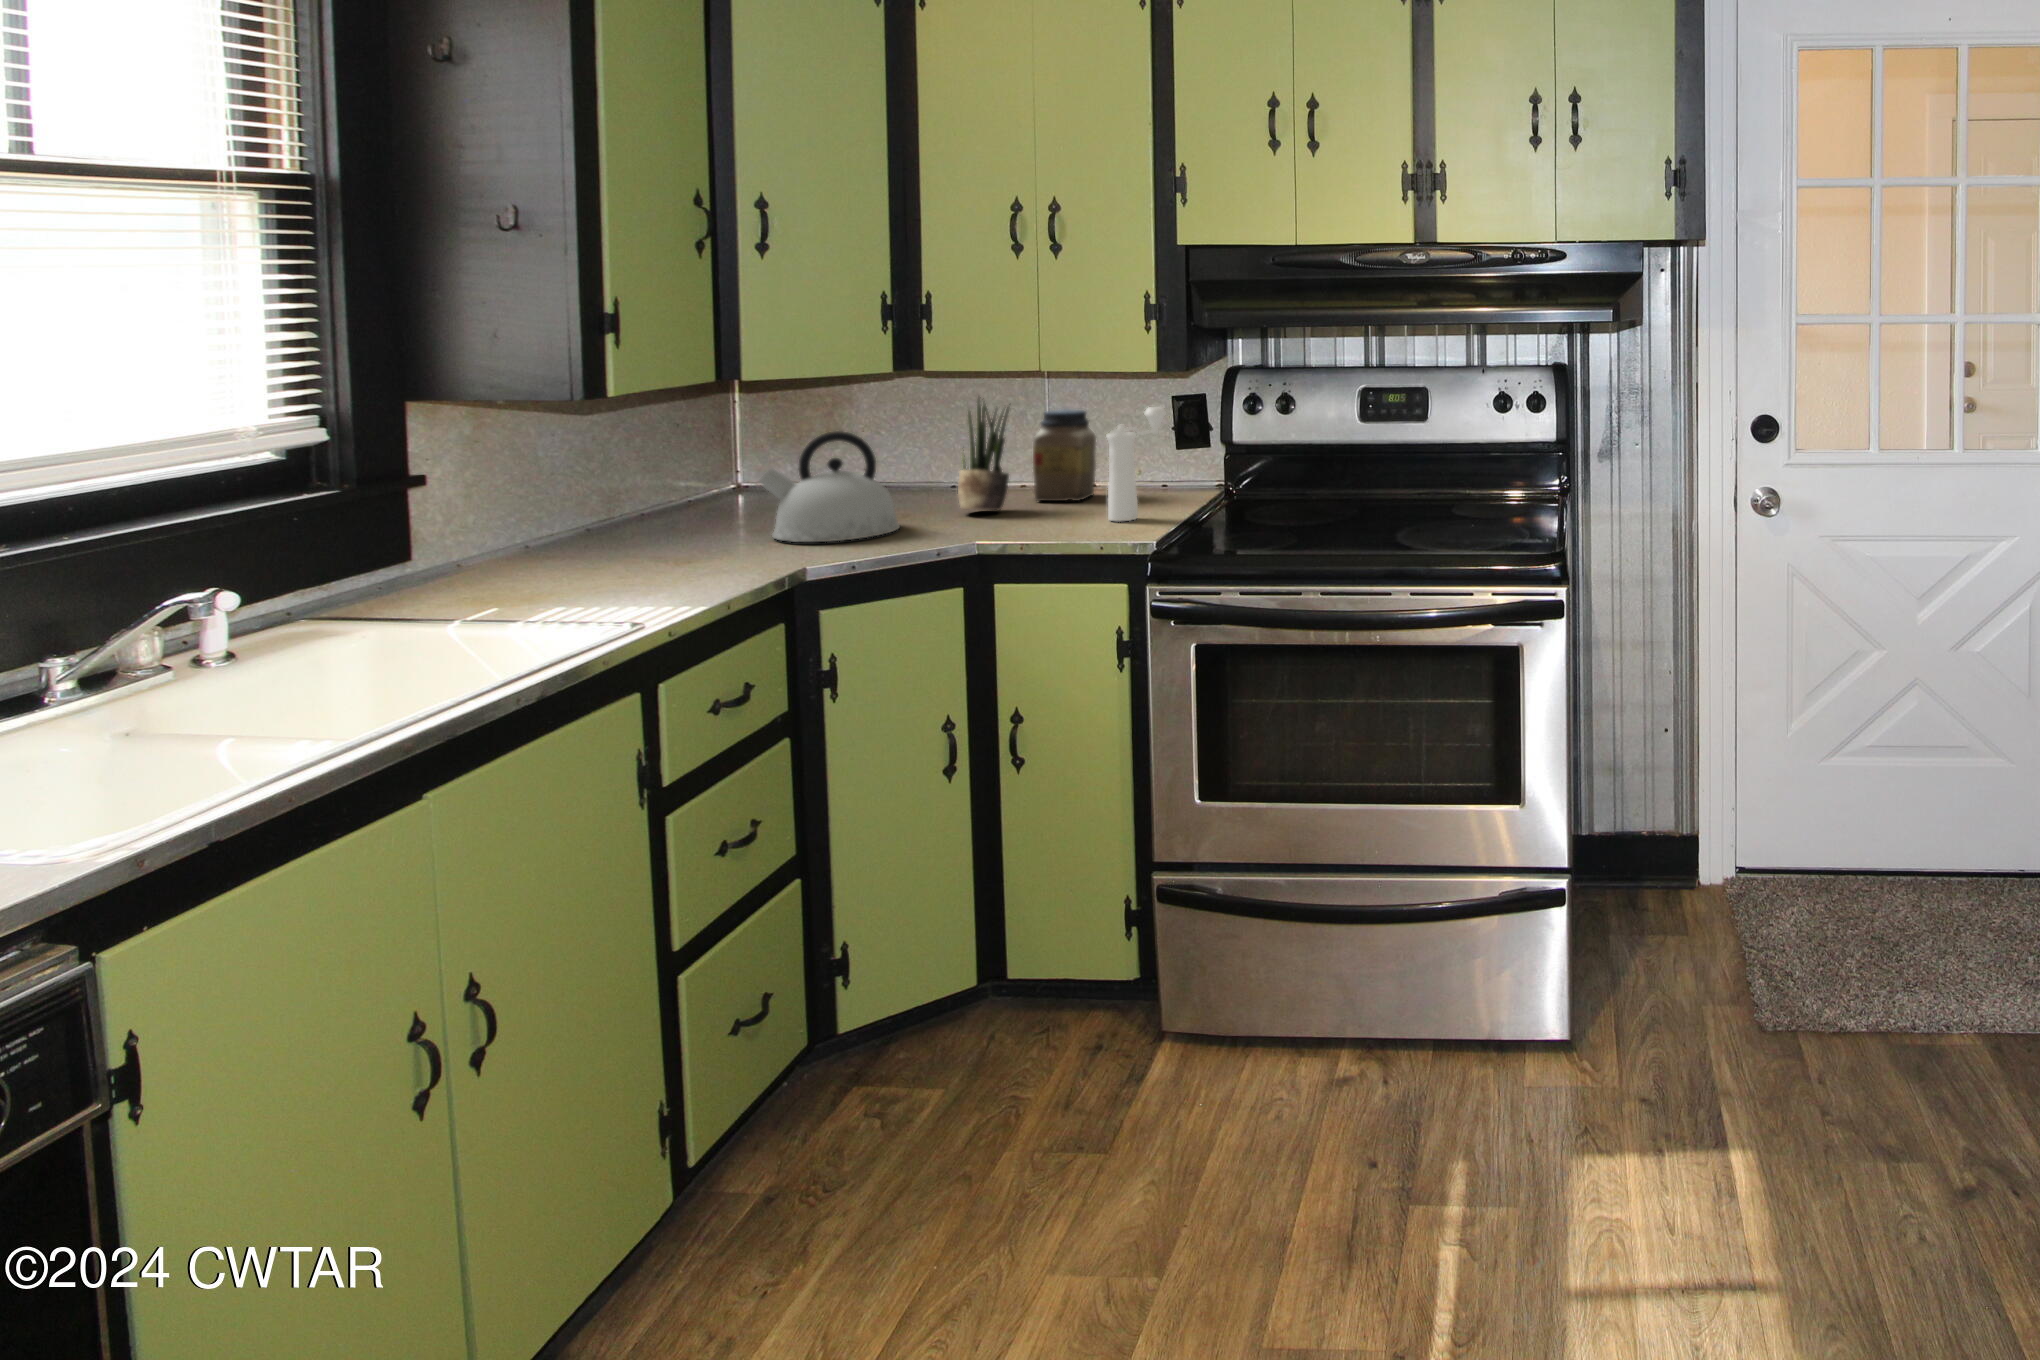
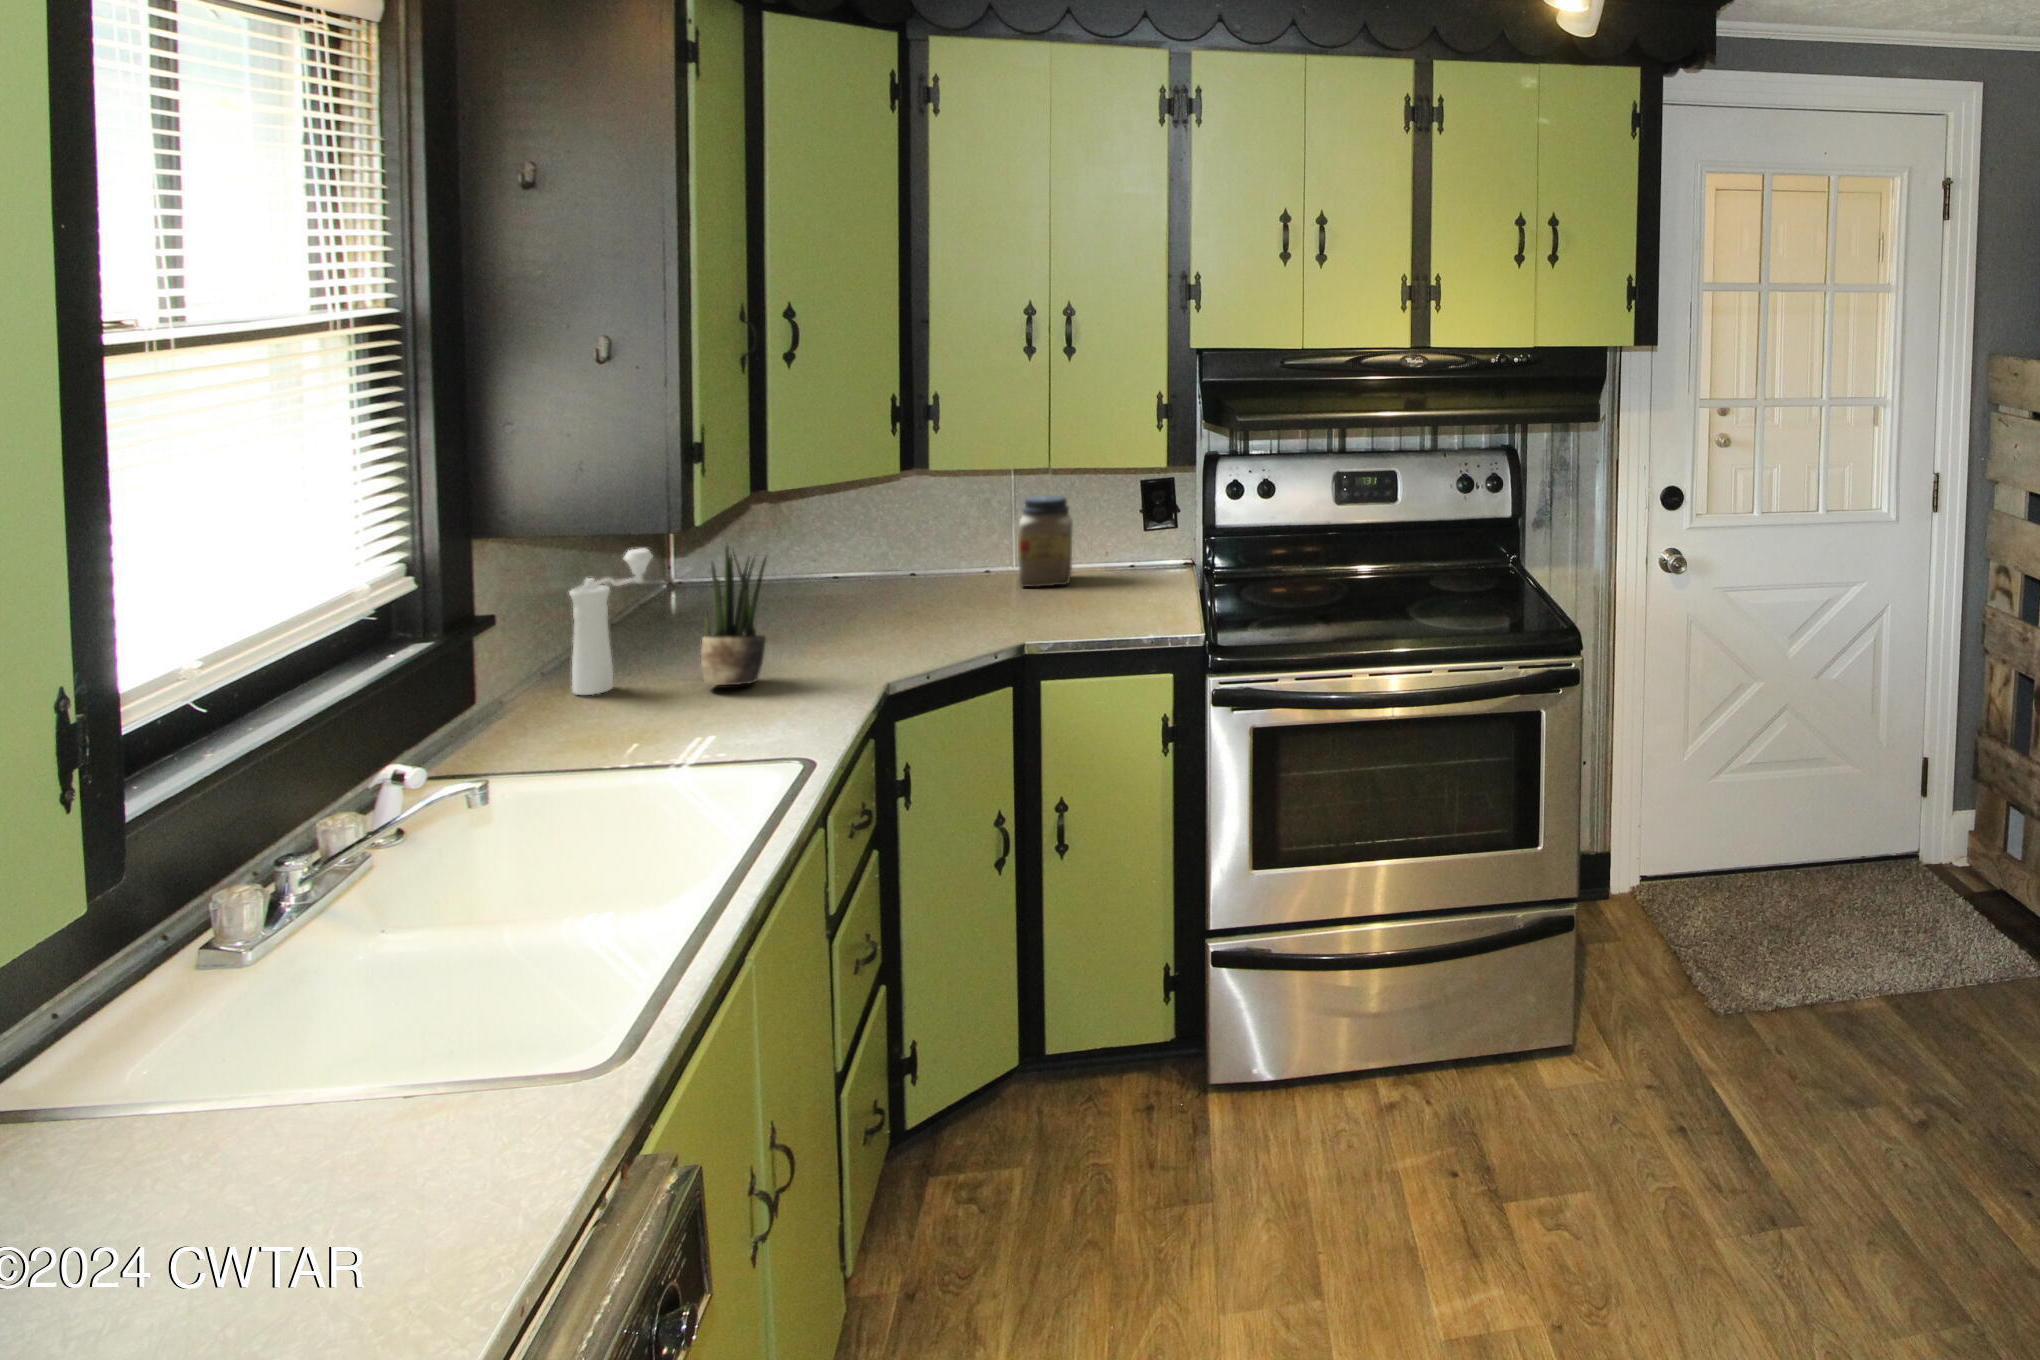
potted plant: present [958,399,1009,510] -> present [701,547,766,685]
pepper mill: present [1107,407,1166,521] -> present [569,548,653,695]
kettle: present [759,431,900,542] -> none [788,536,926,650]

